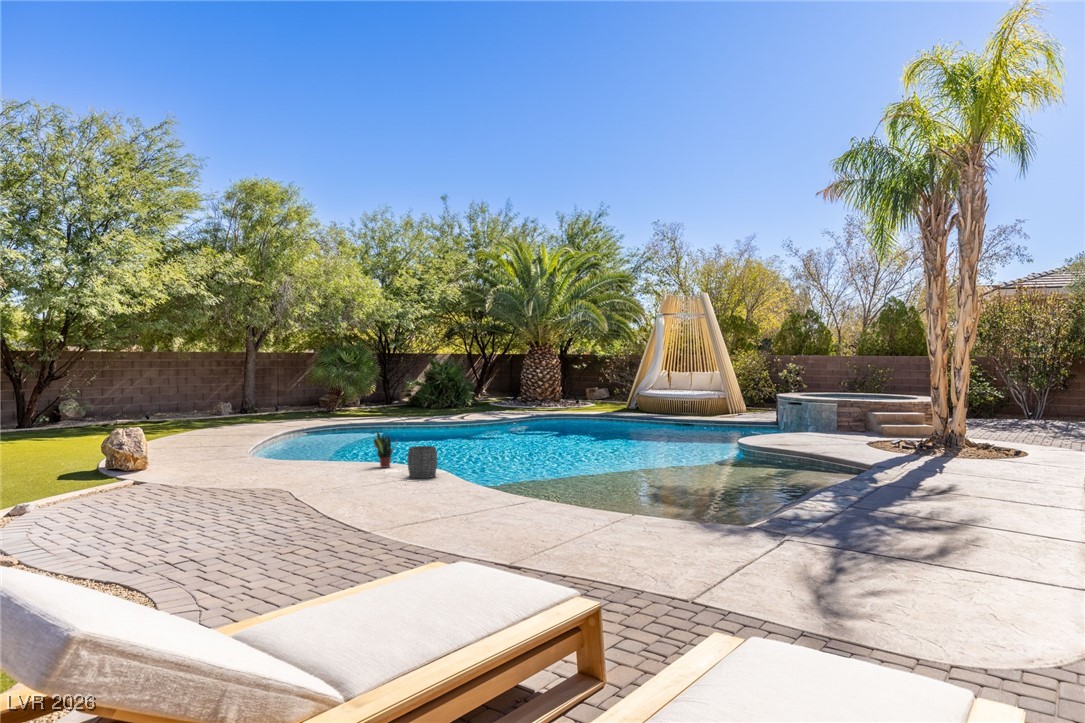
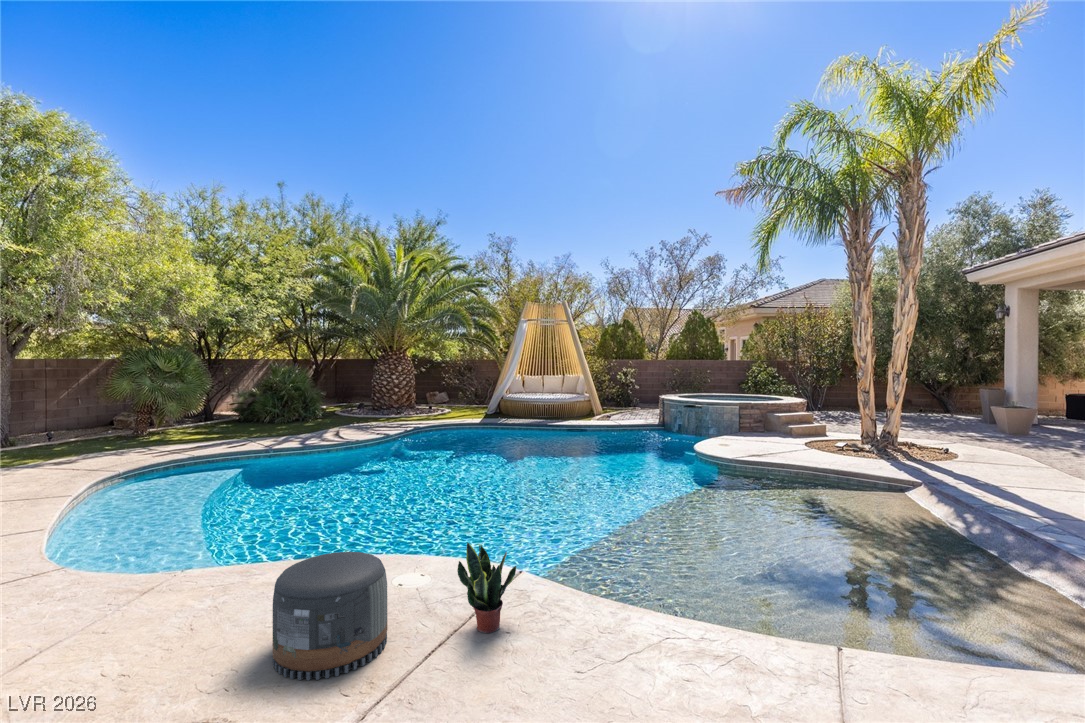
pouf: none [306,431,349,468] -> present [273,552,388,680]
woven basket: present [408,446,437,478] -> none [630,586,705,693]

